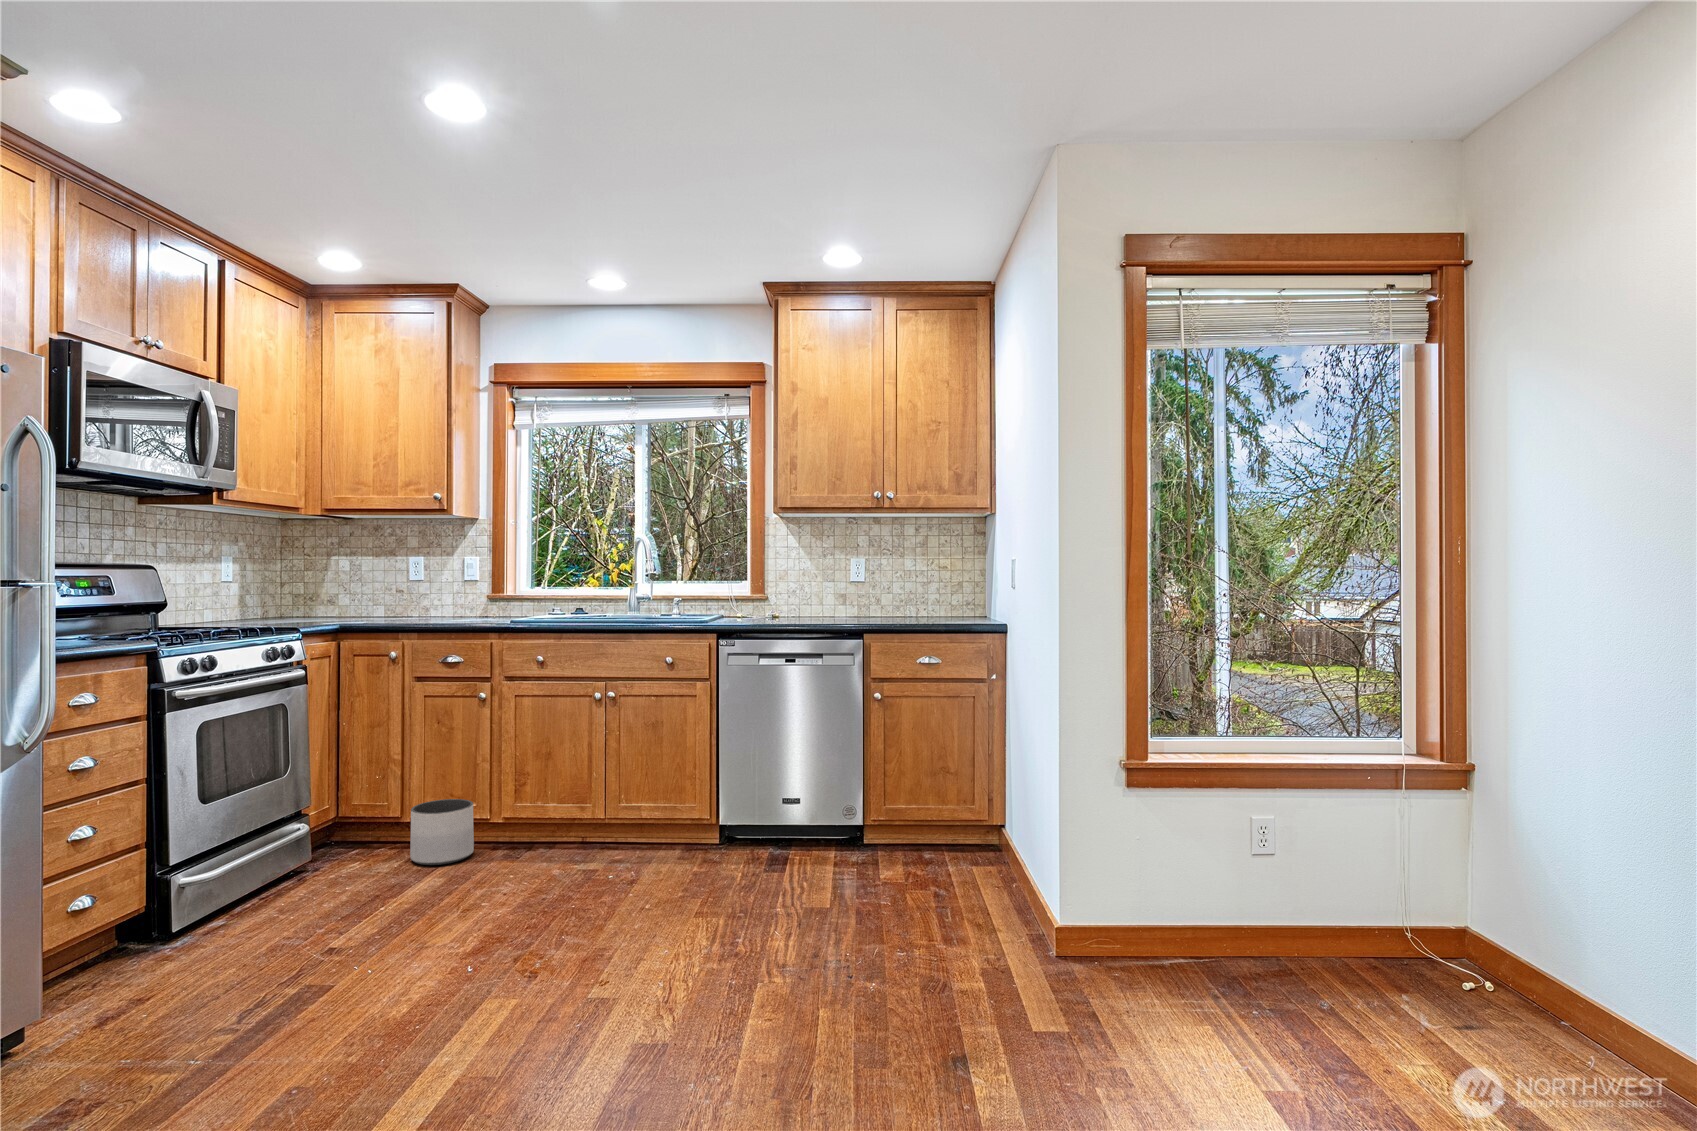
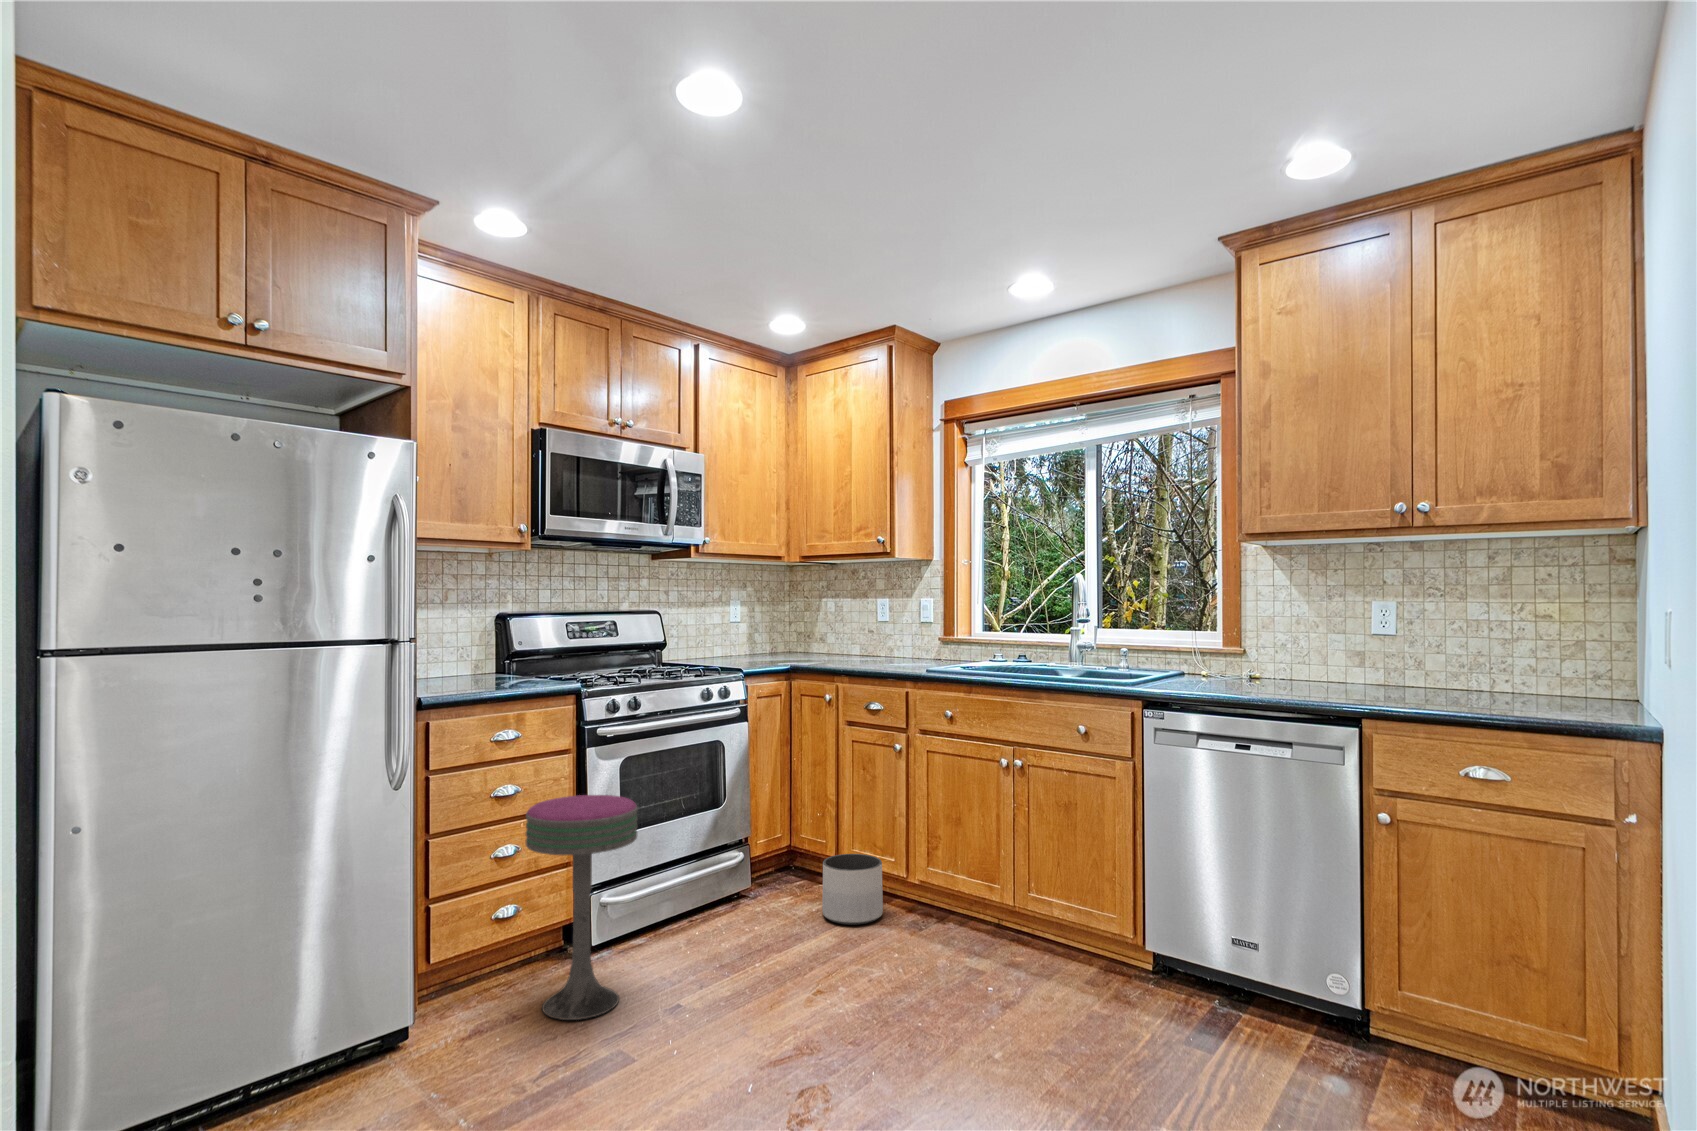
bar stool: none [136,761,280,1006] -> present [525,795,638,1020]

